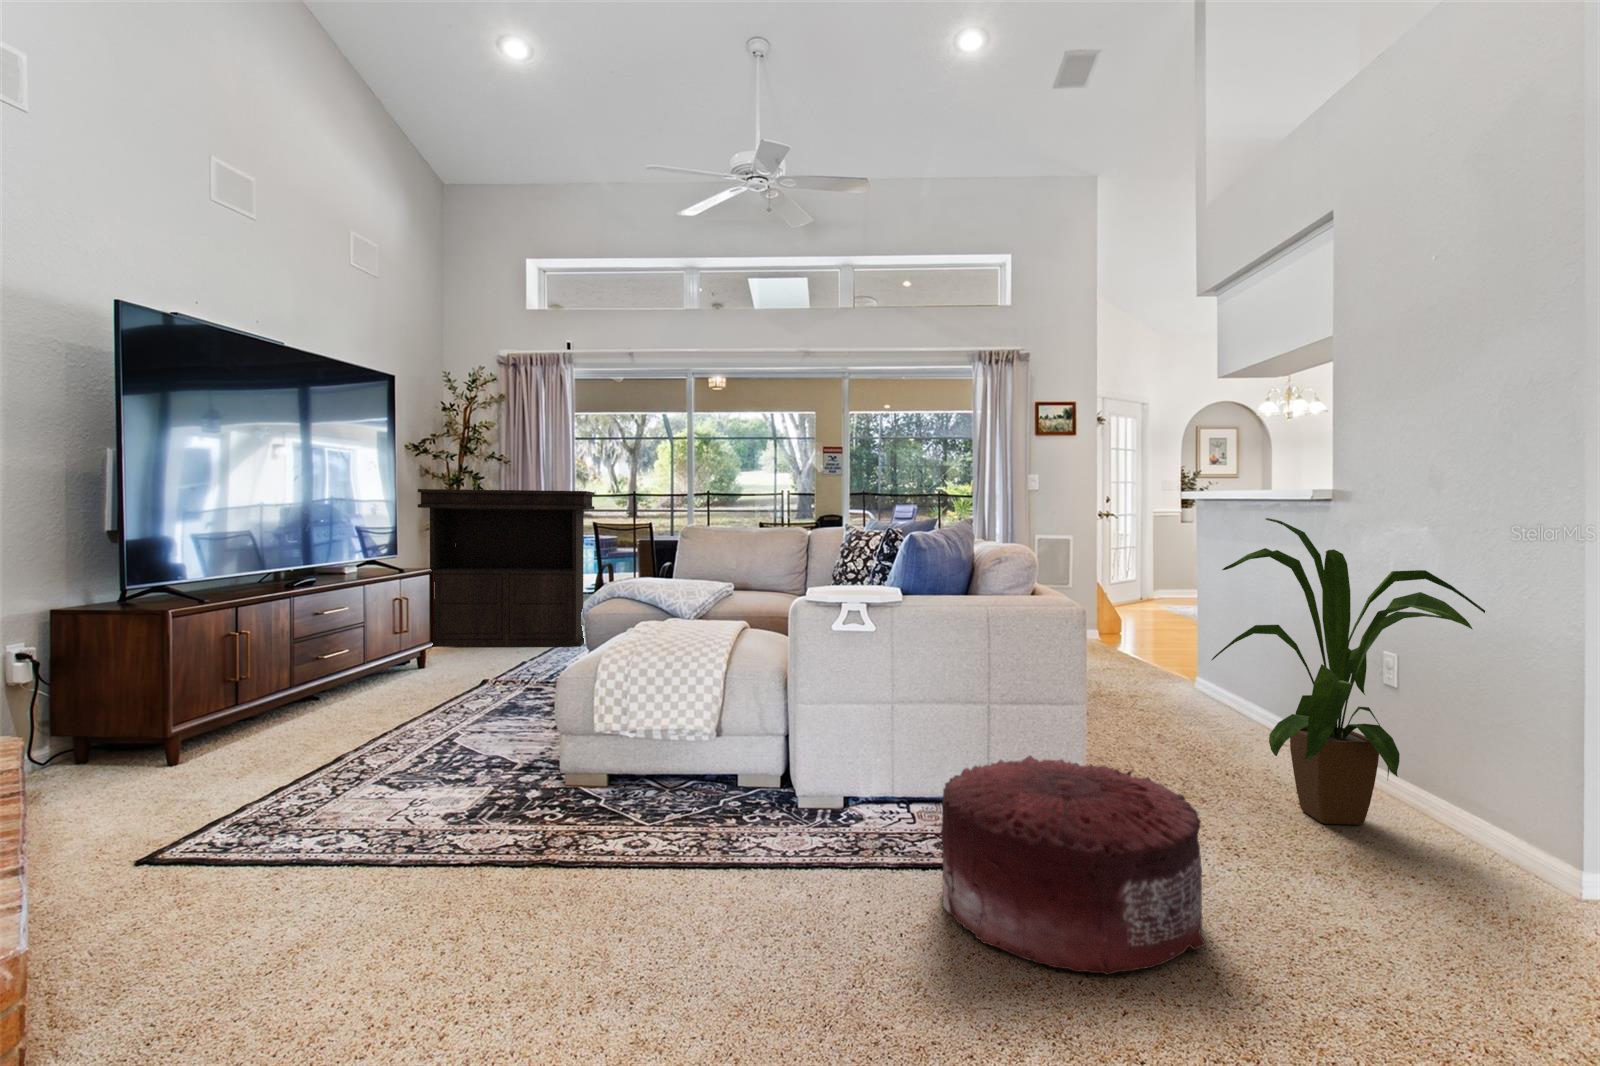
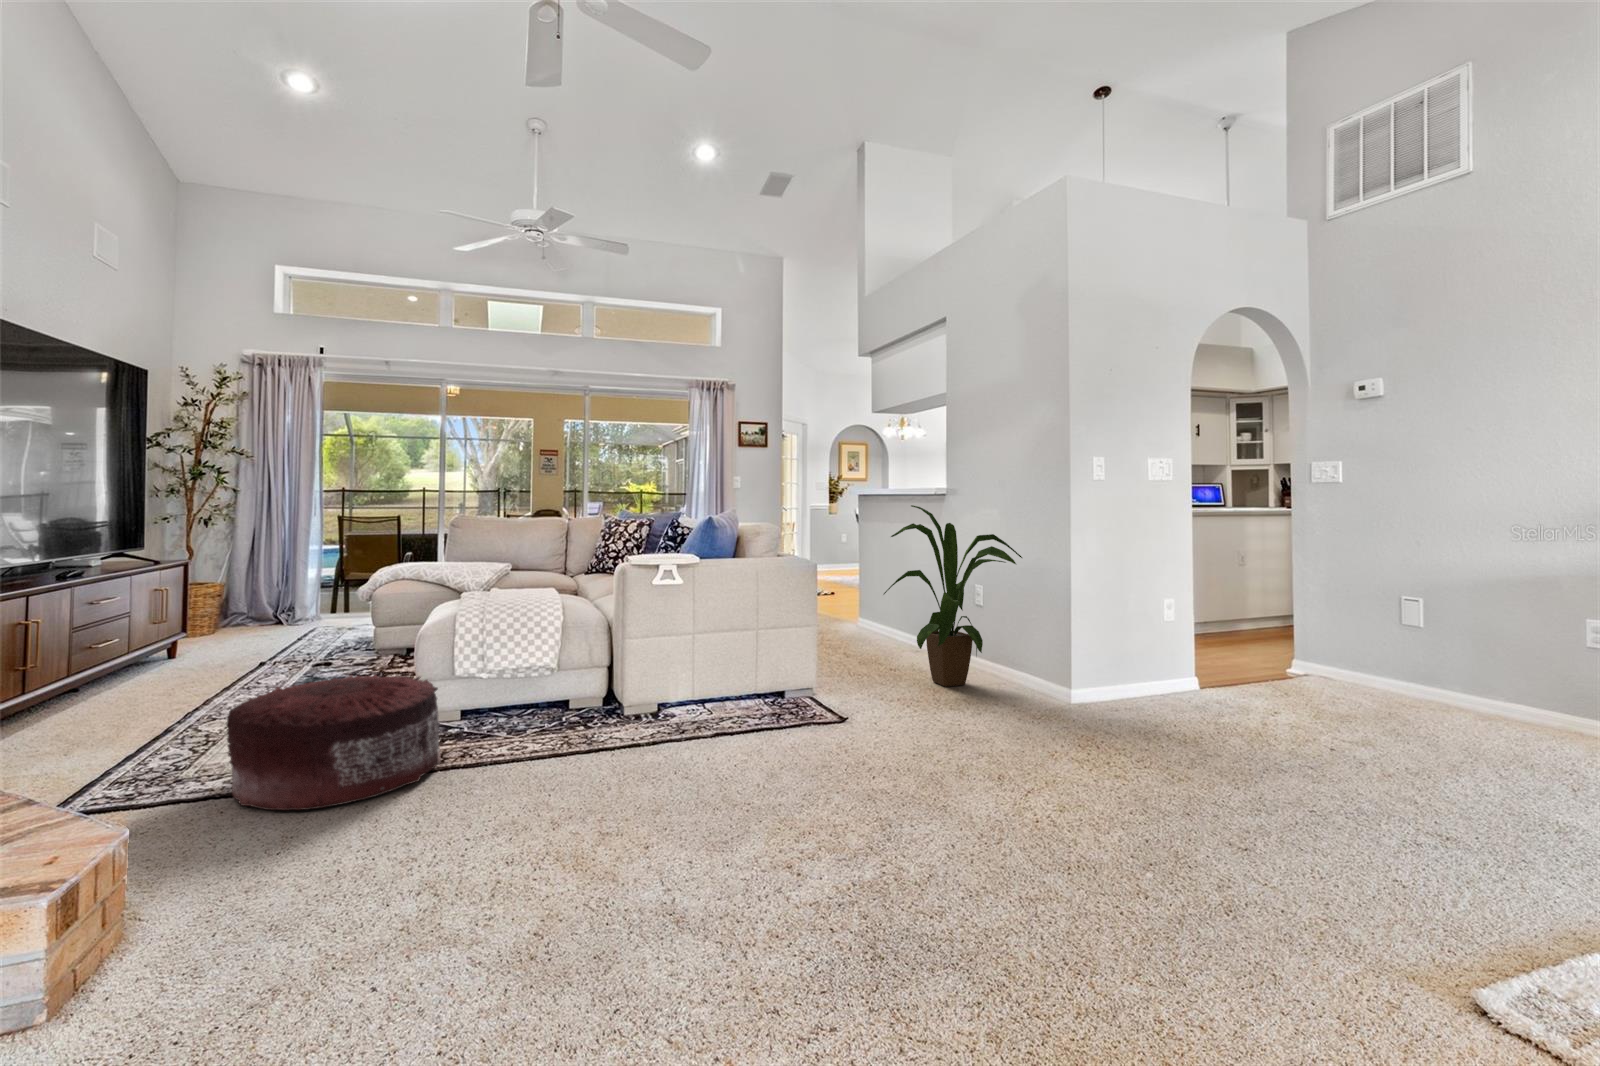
console table: present [418,489,595,647] -> none [145,481,349,642]
pouf: present [940,755,1205,975] -> present [226,675,441,810]

